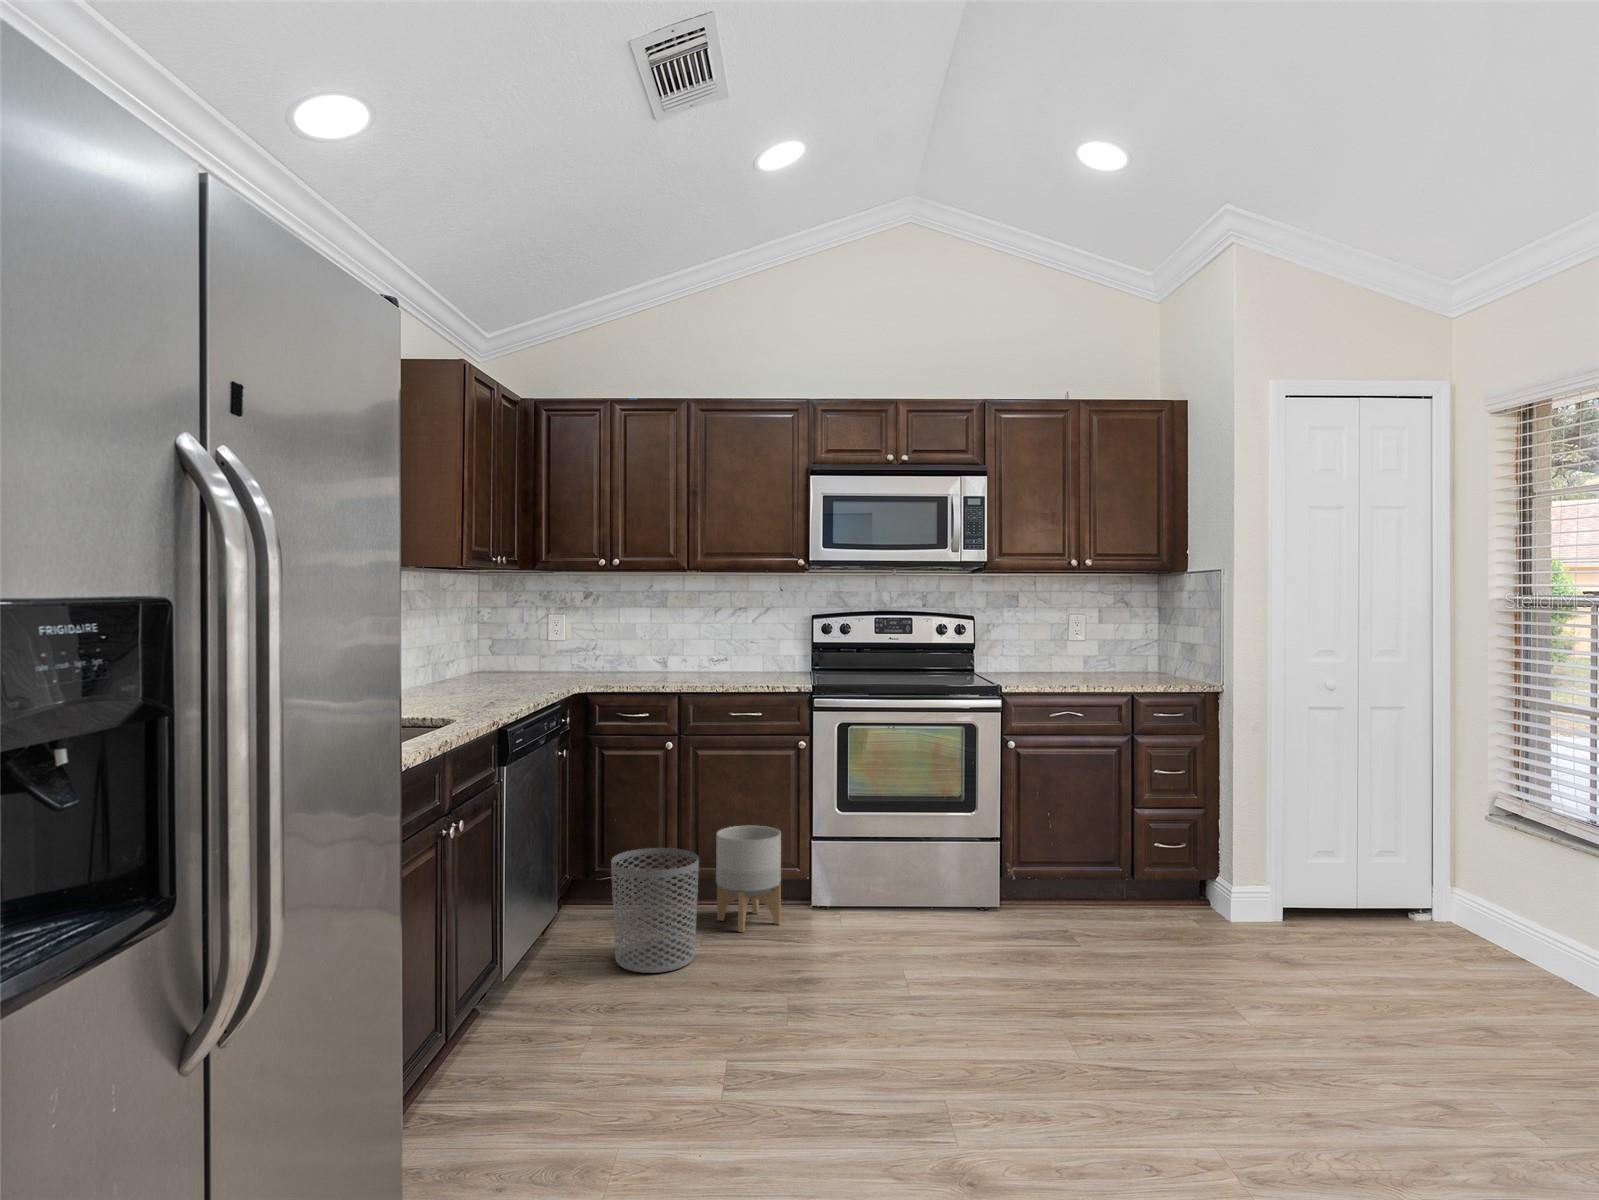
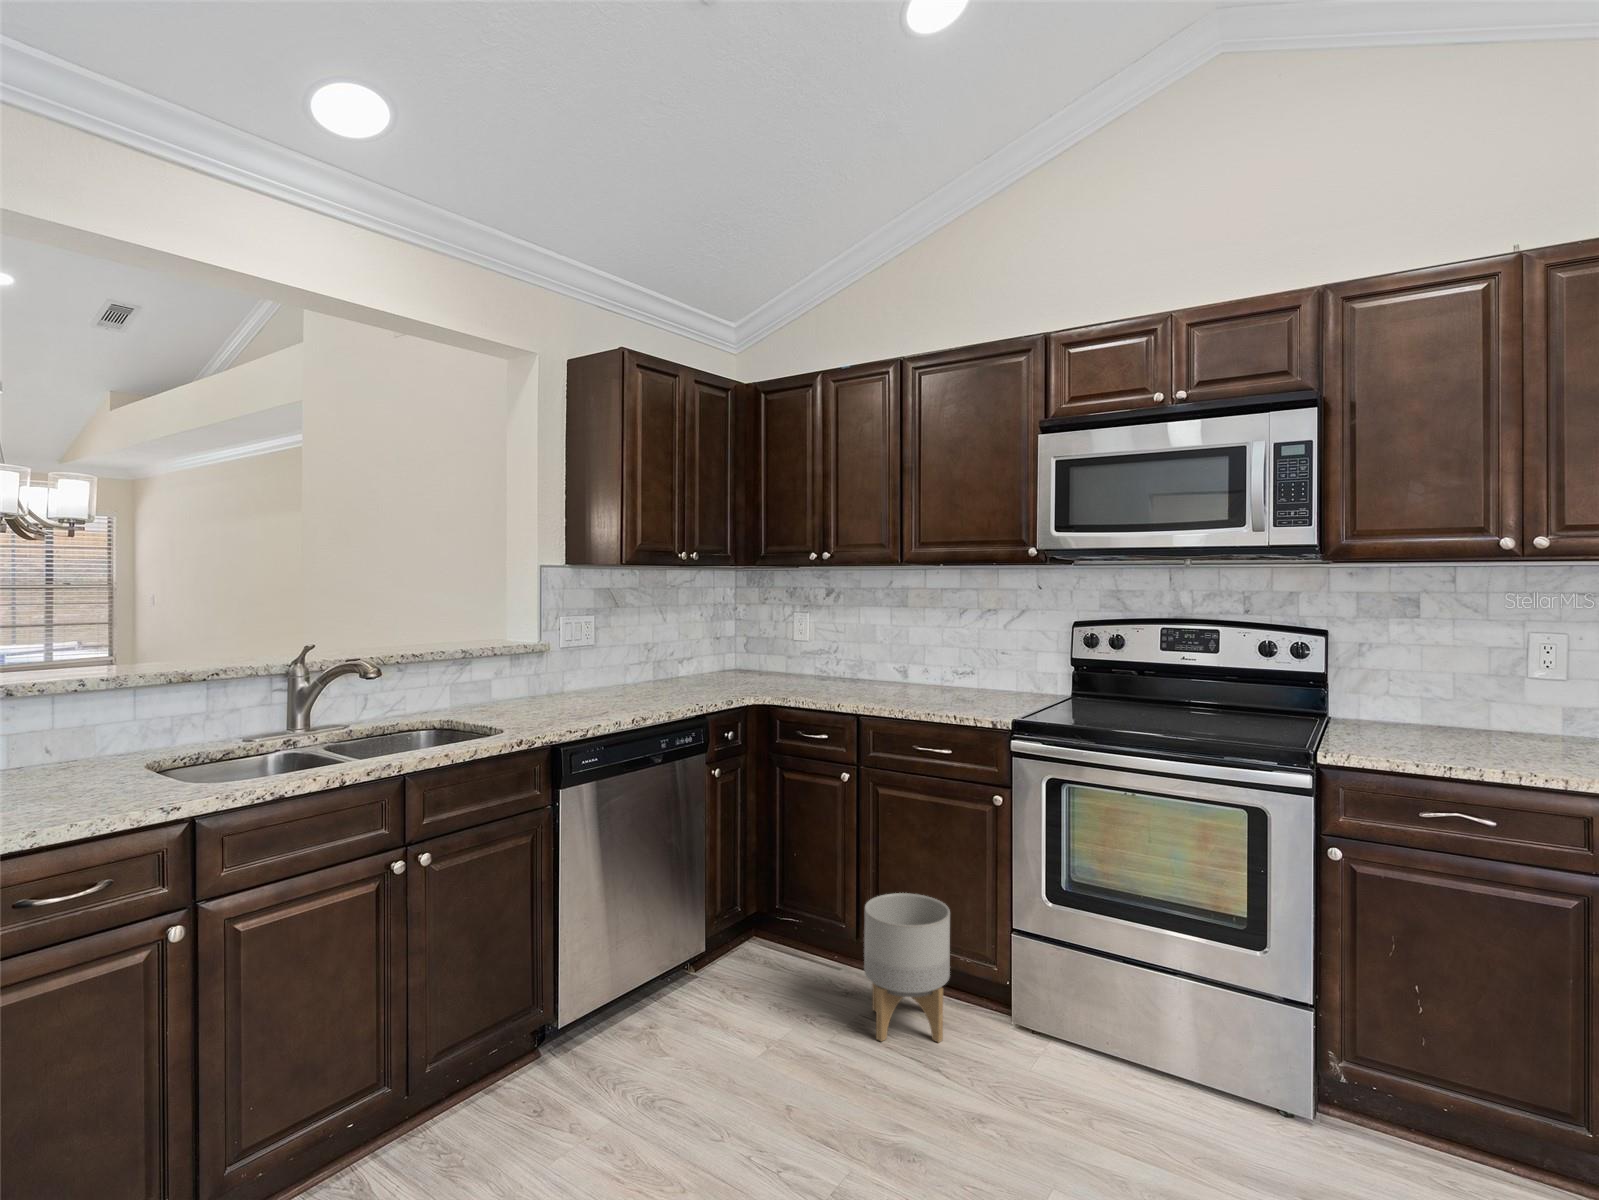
waste bin: present [611,848,699,973] -> none [684,908,793,1082]

